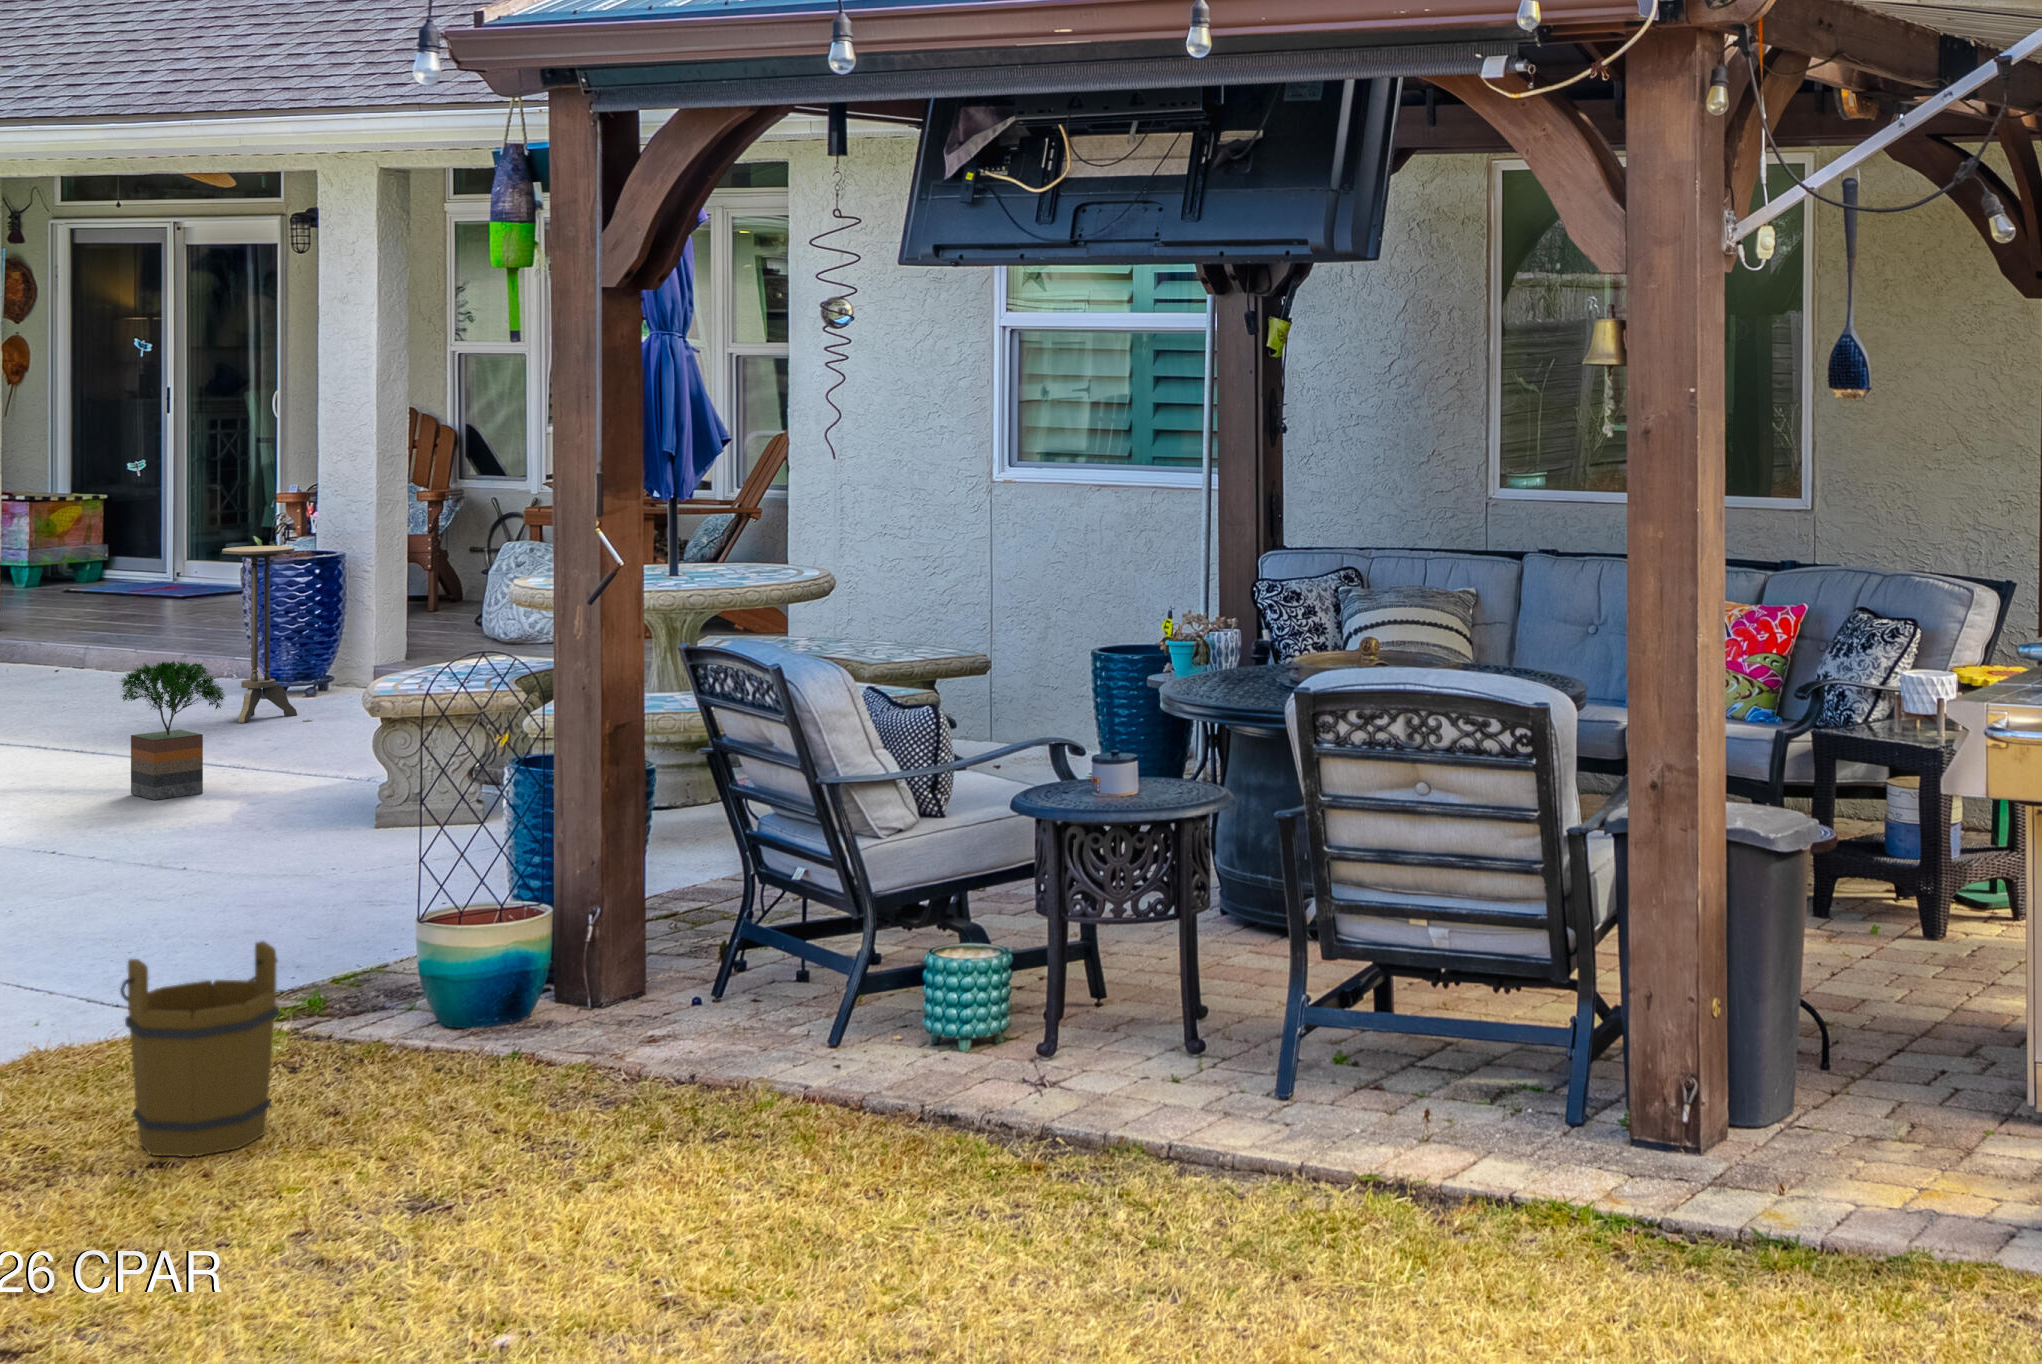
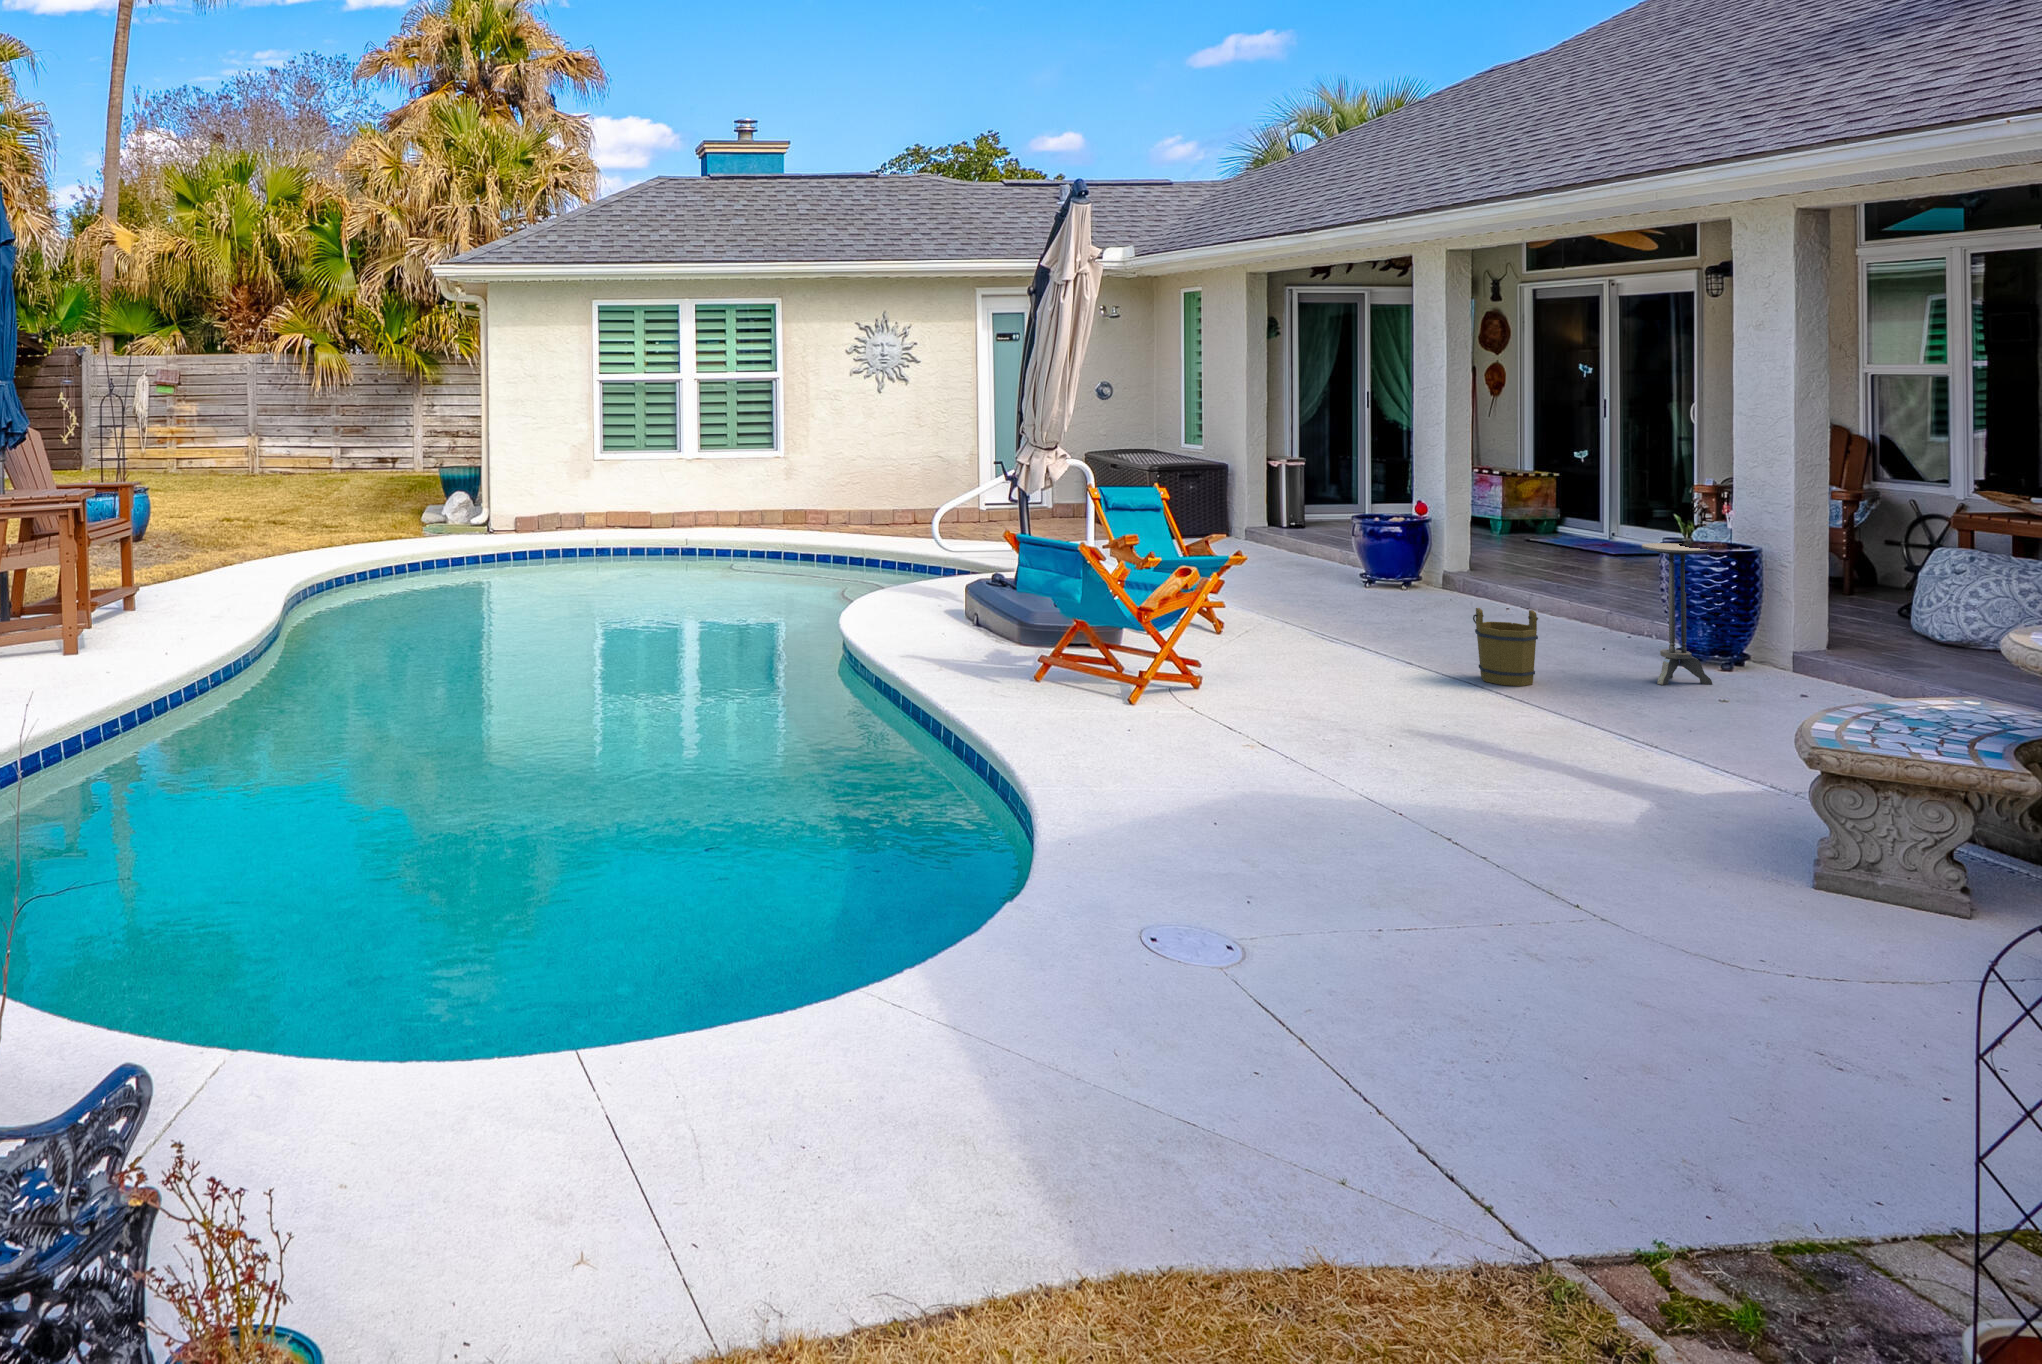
potted tree: present [121,661,225,800] -> none [1544,644,1641,758]
bucket: present [120,941,279,1157] -> present [1473,608,1538,686]

